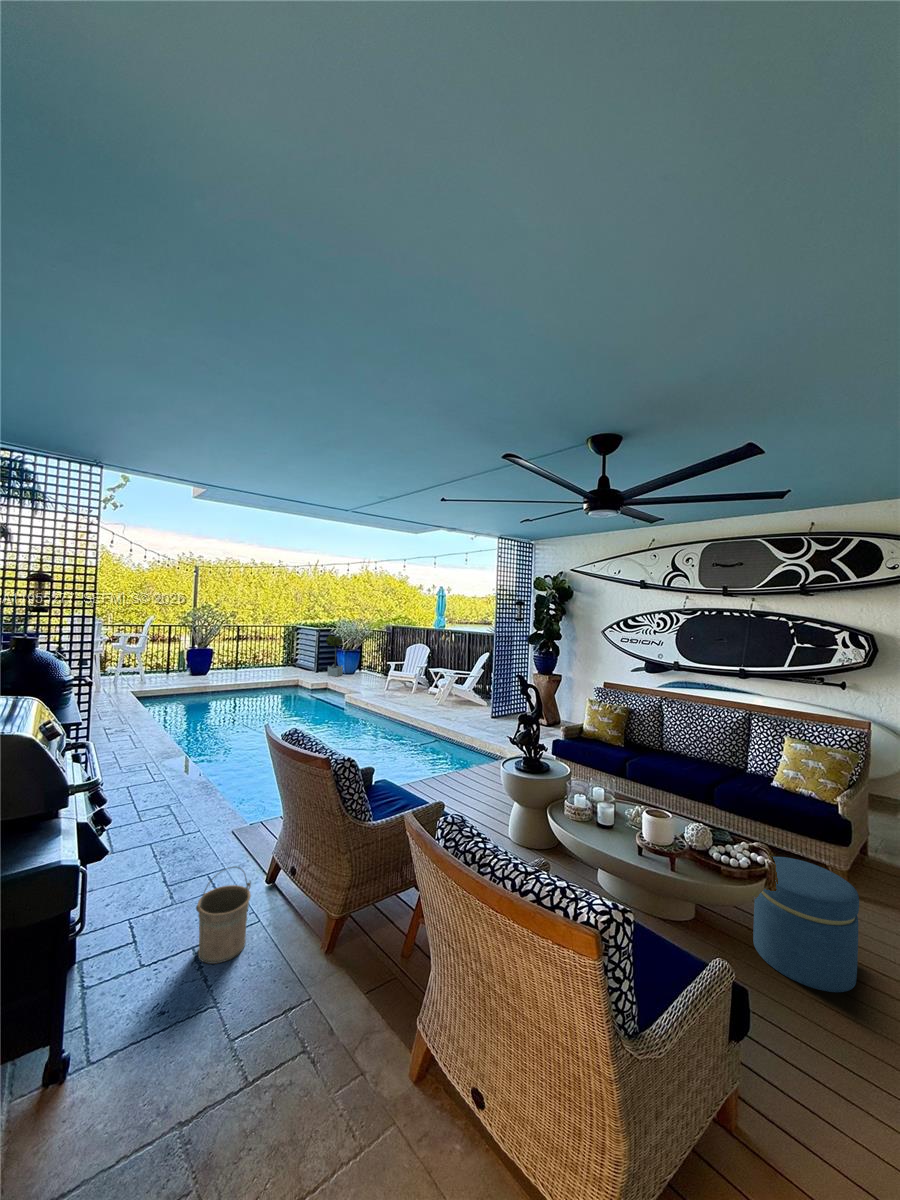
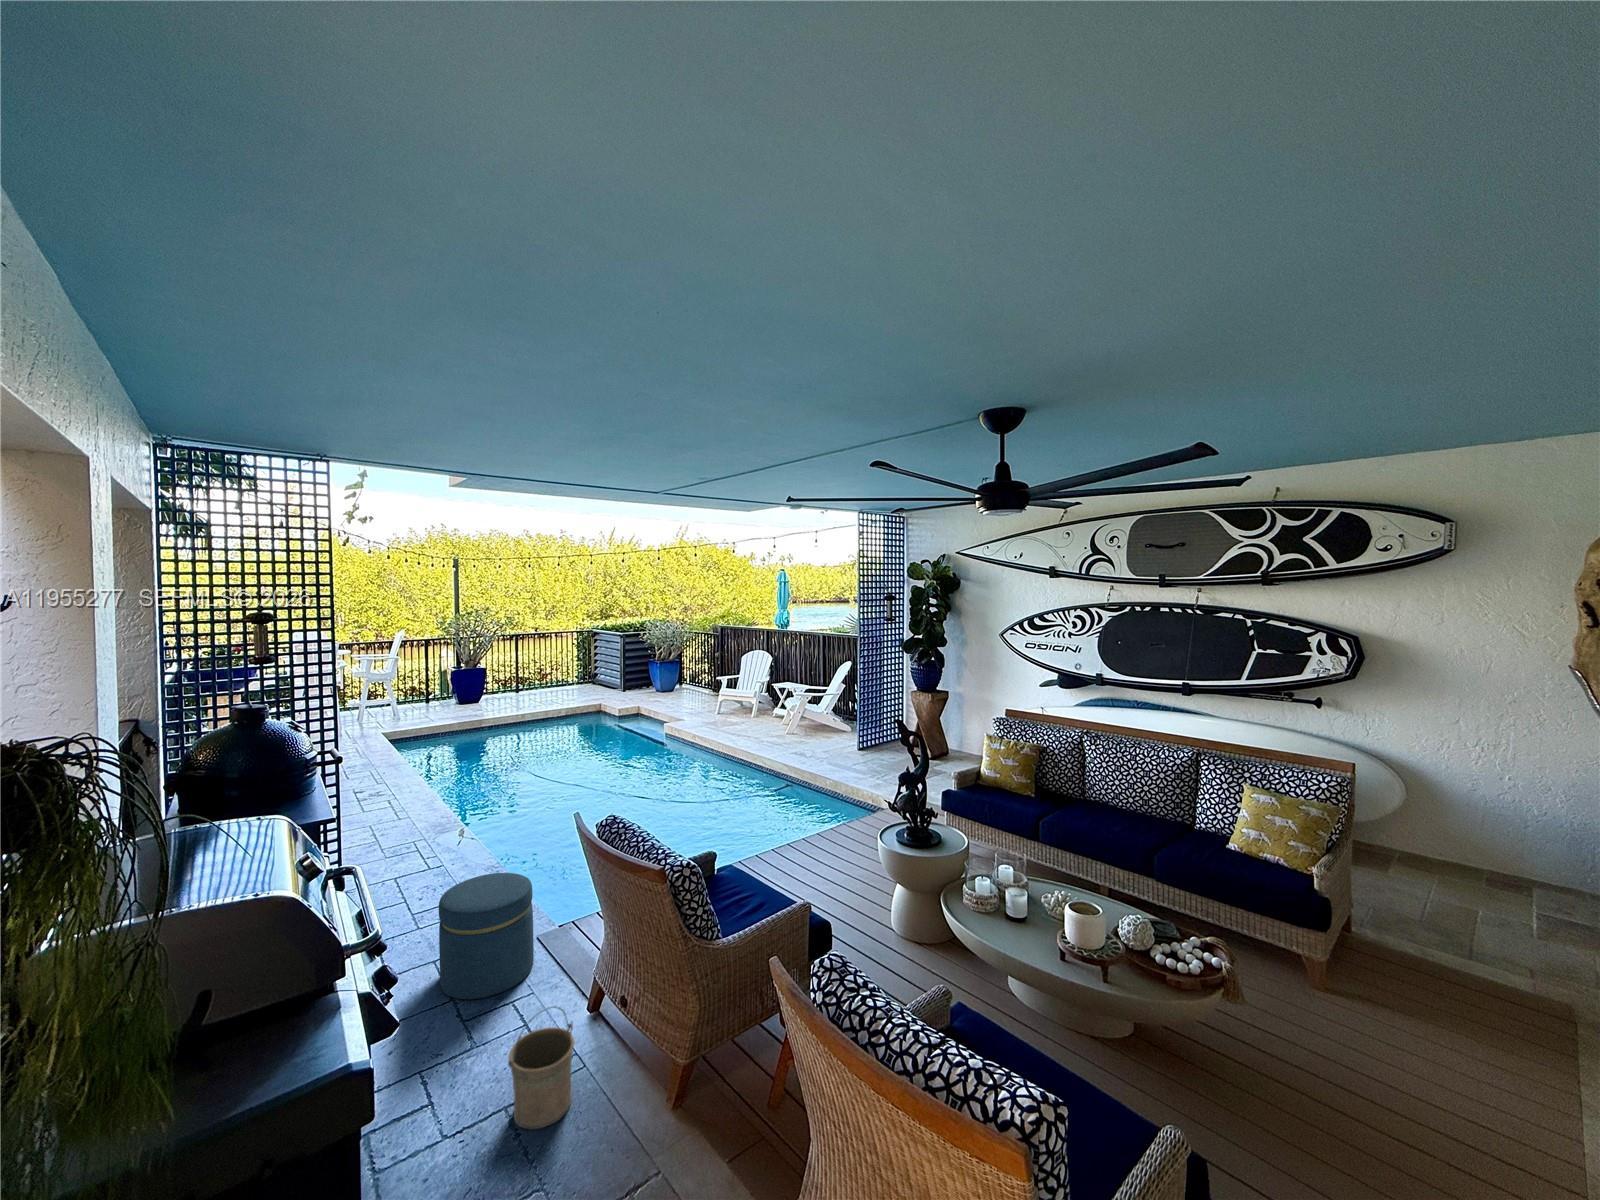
potted tree: present [326,635,343,676] -> none [630,641,655,696]
ottoman: present [753,857,859,992] -> present [439,873,534,999]

